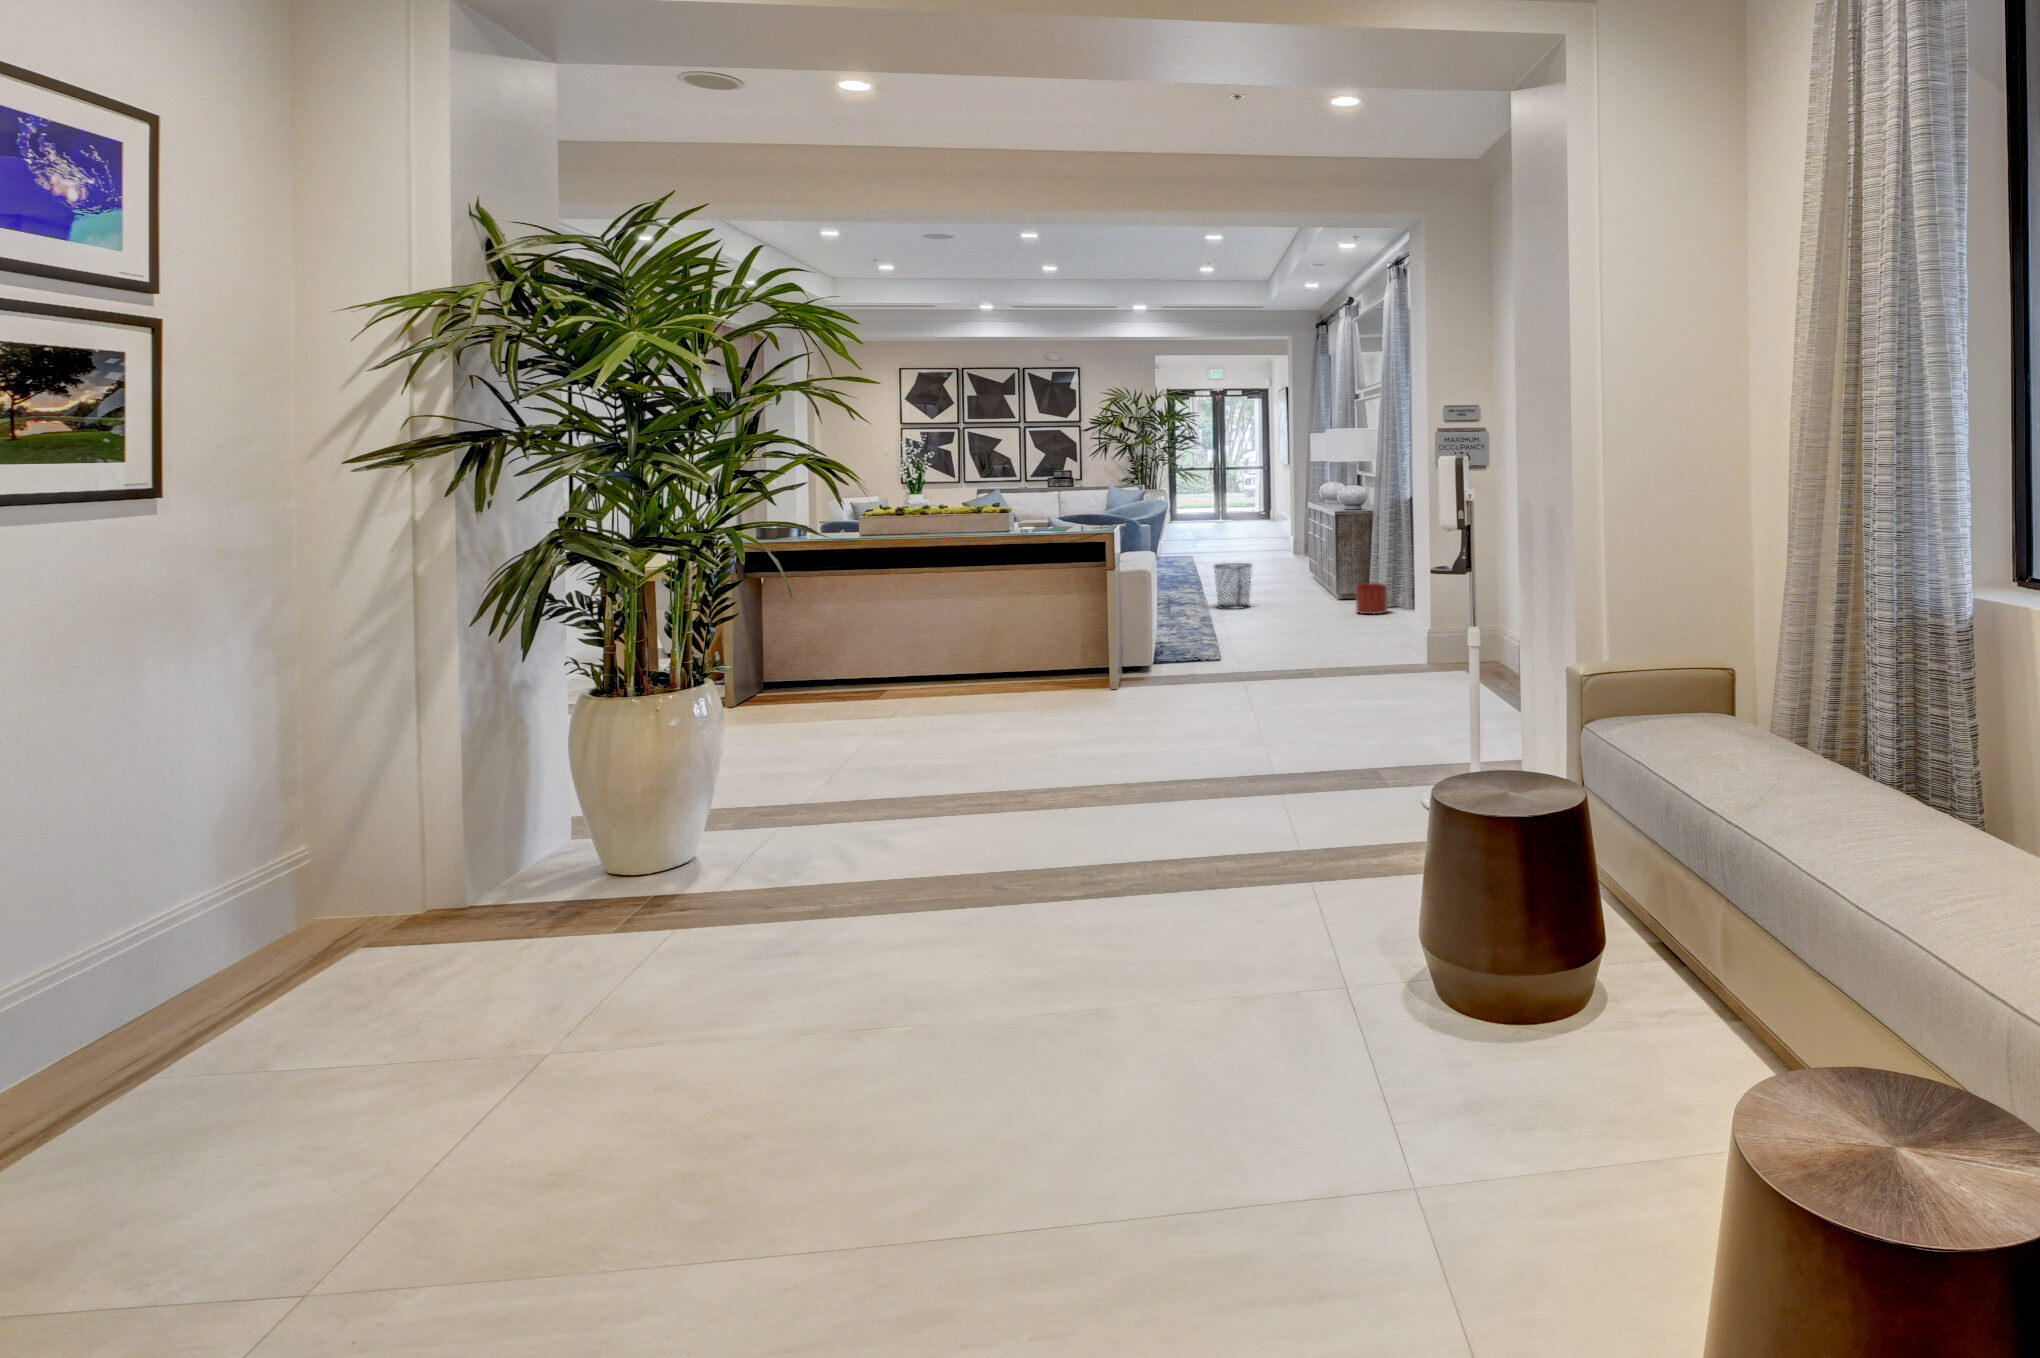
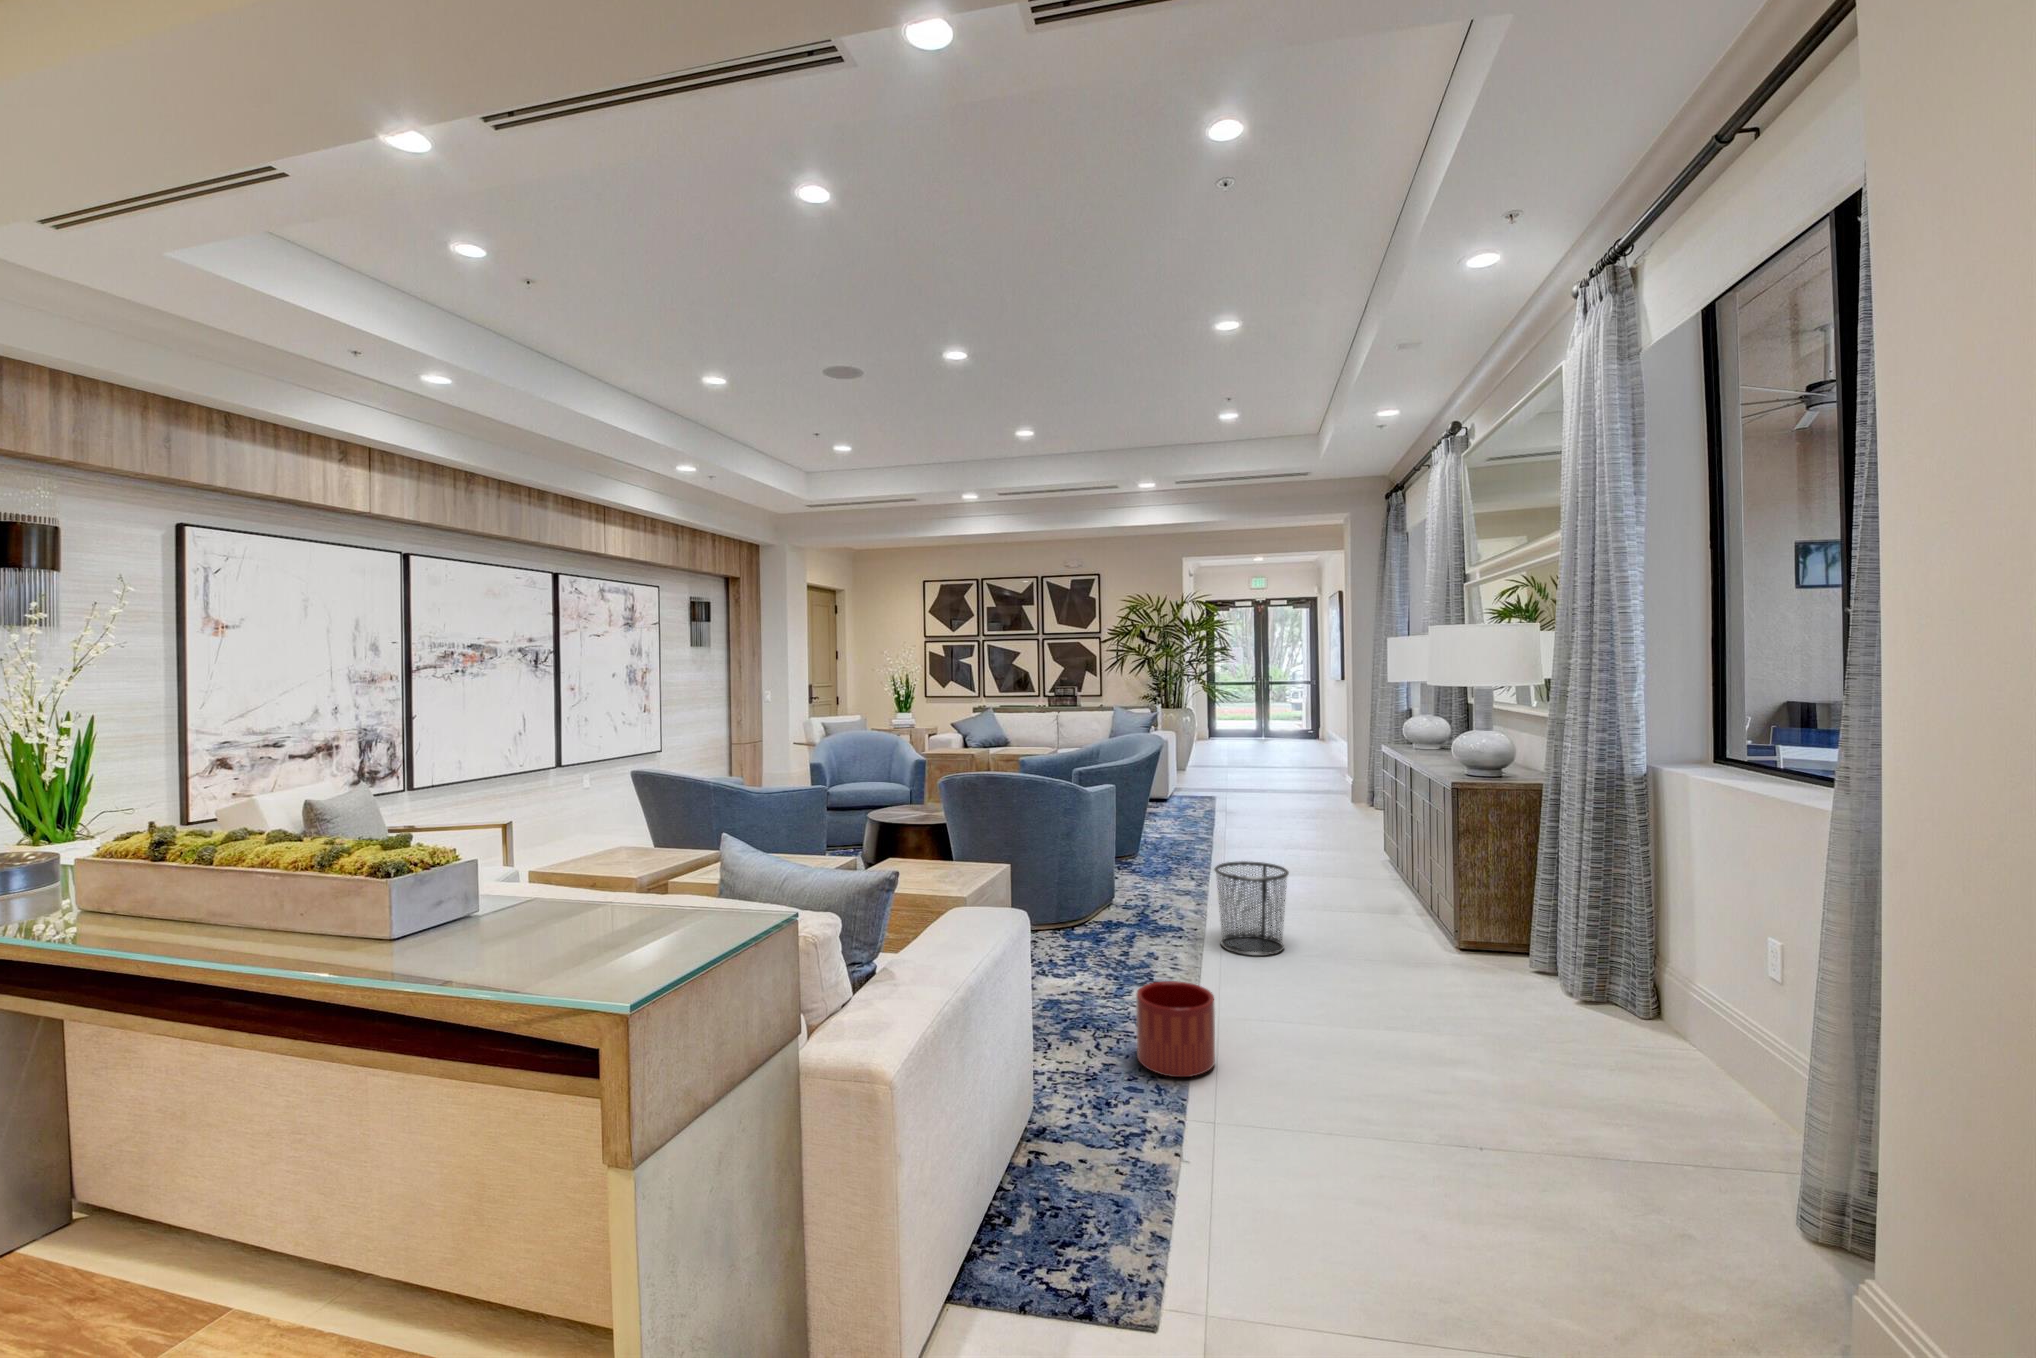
planter: present [1356,583,1388,614] -> present [1136,981,1215,1077]

